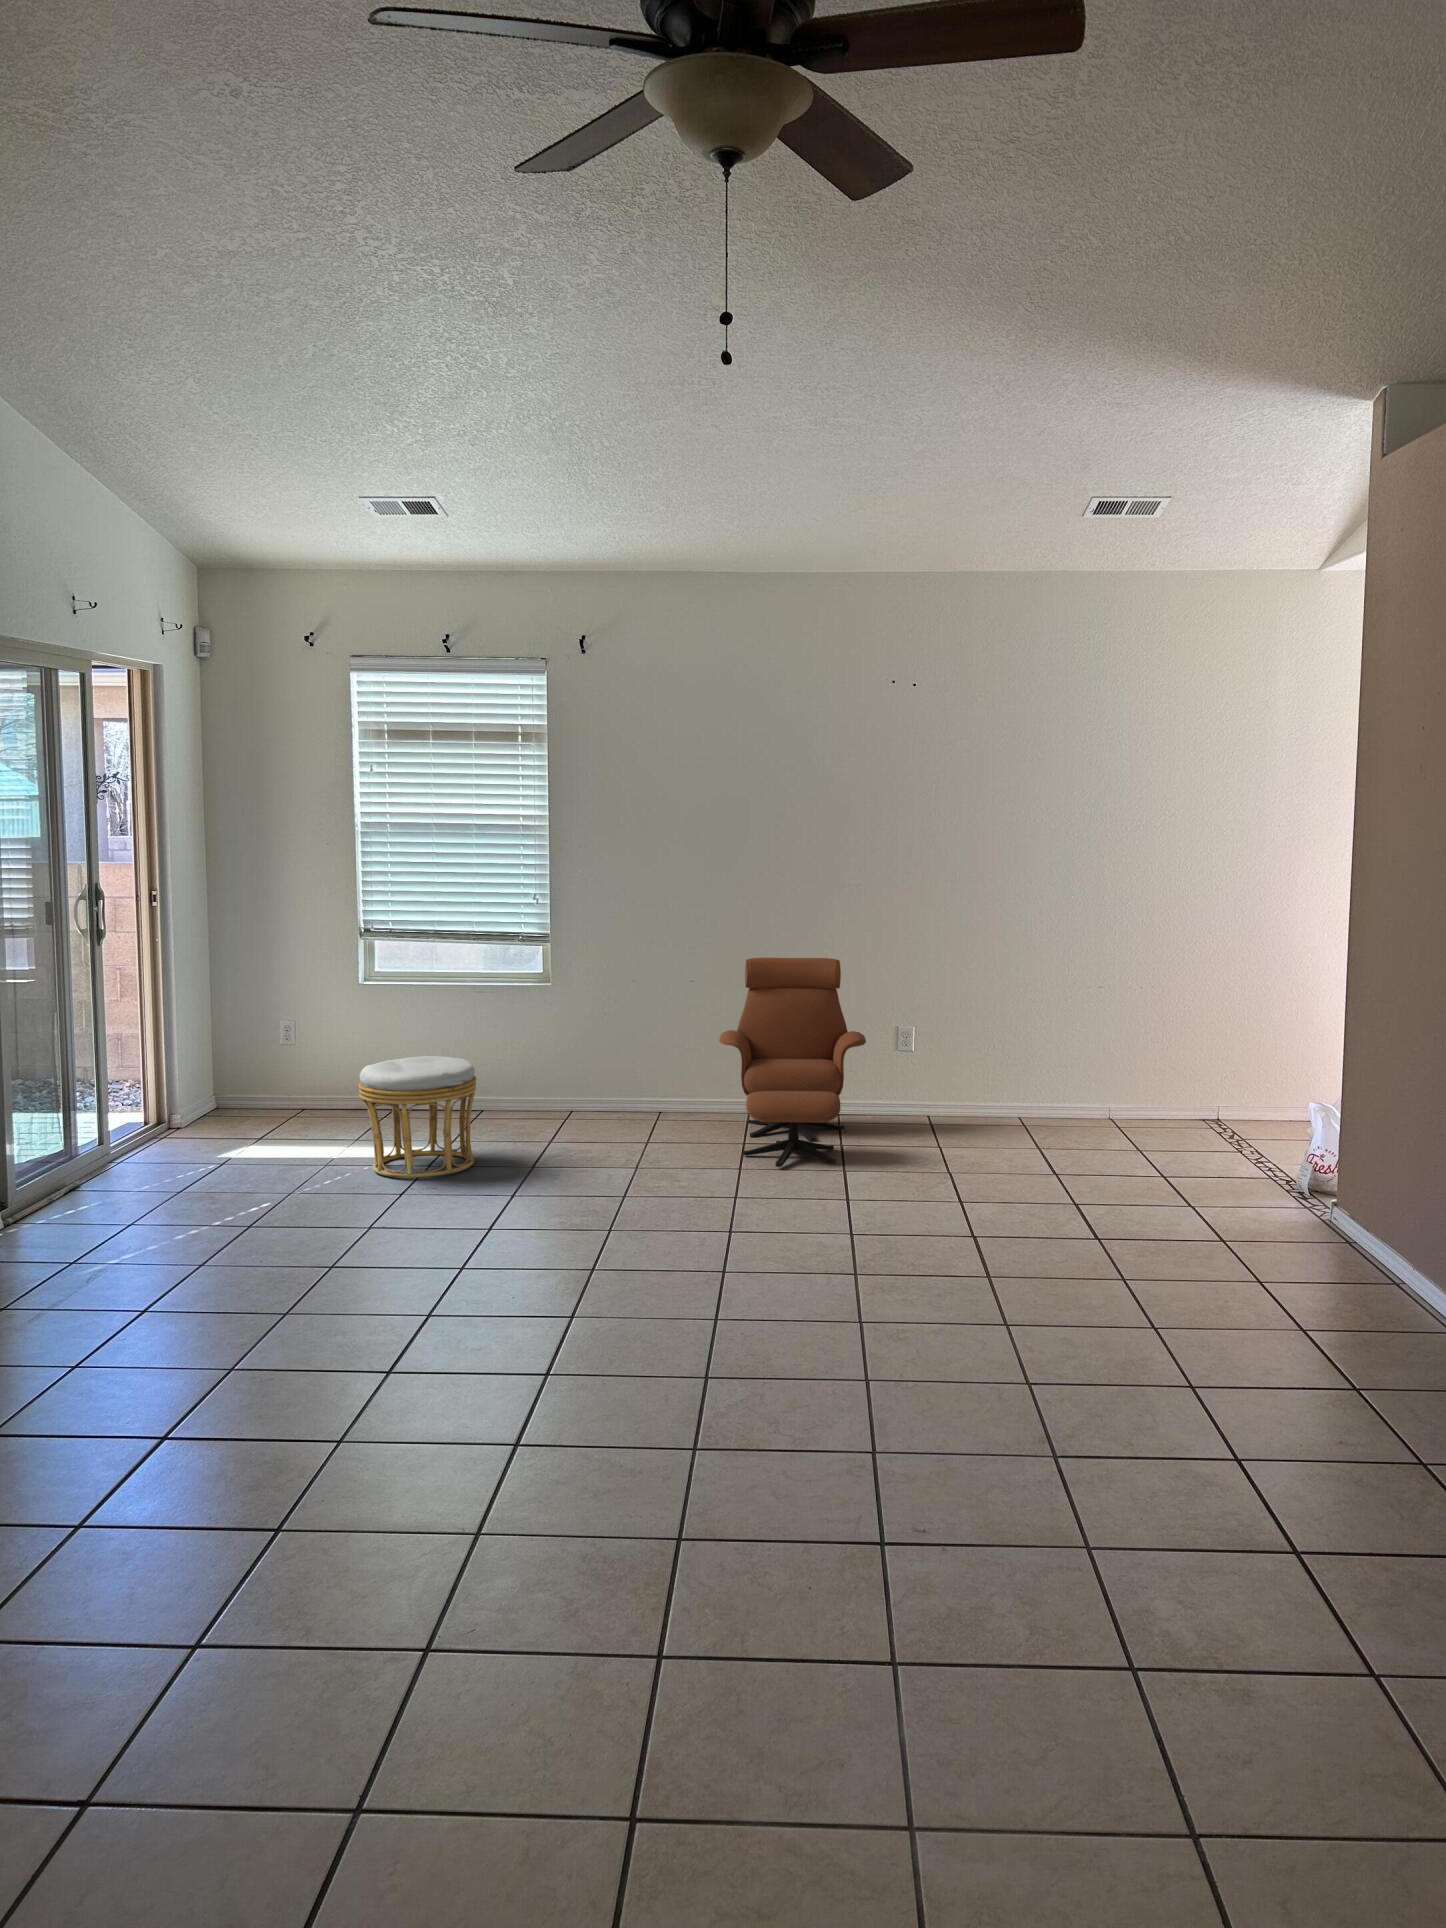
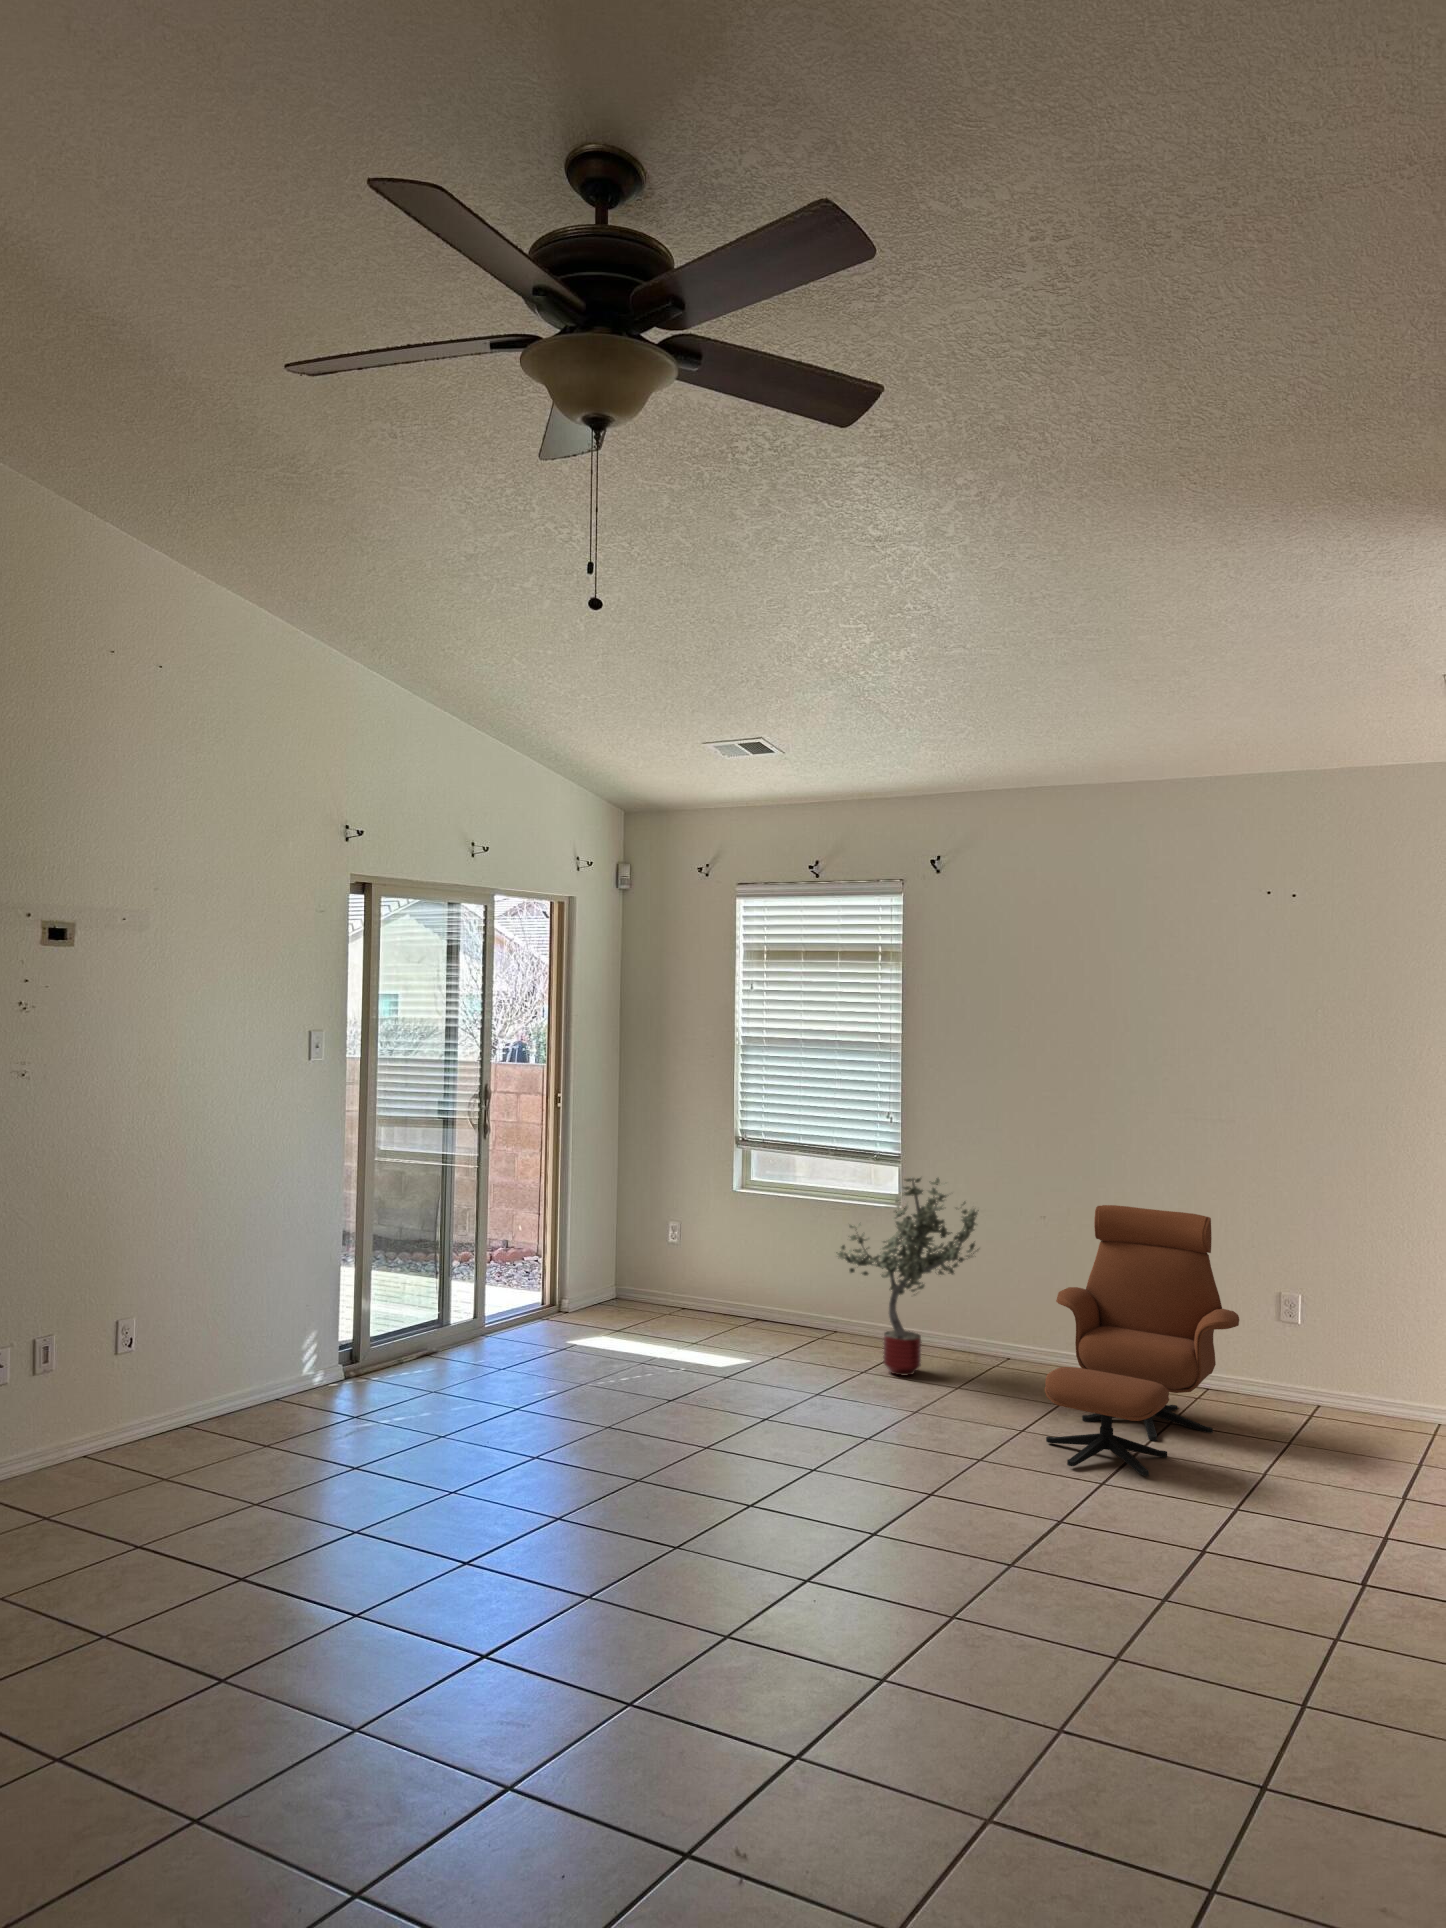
potted tree: none [500,947,649,1130] -> present [836,1178,979,1376]
ottoman: present [359,1056,476,1178] -> none [654,1272,768,1401]

